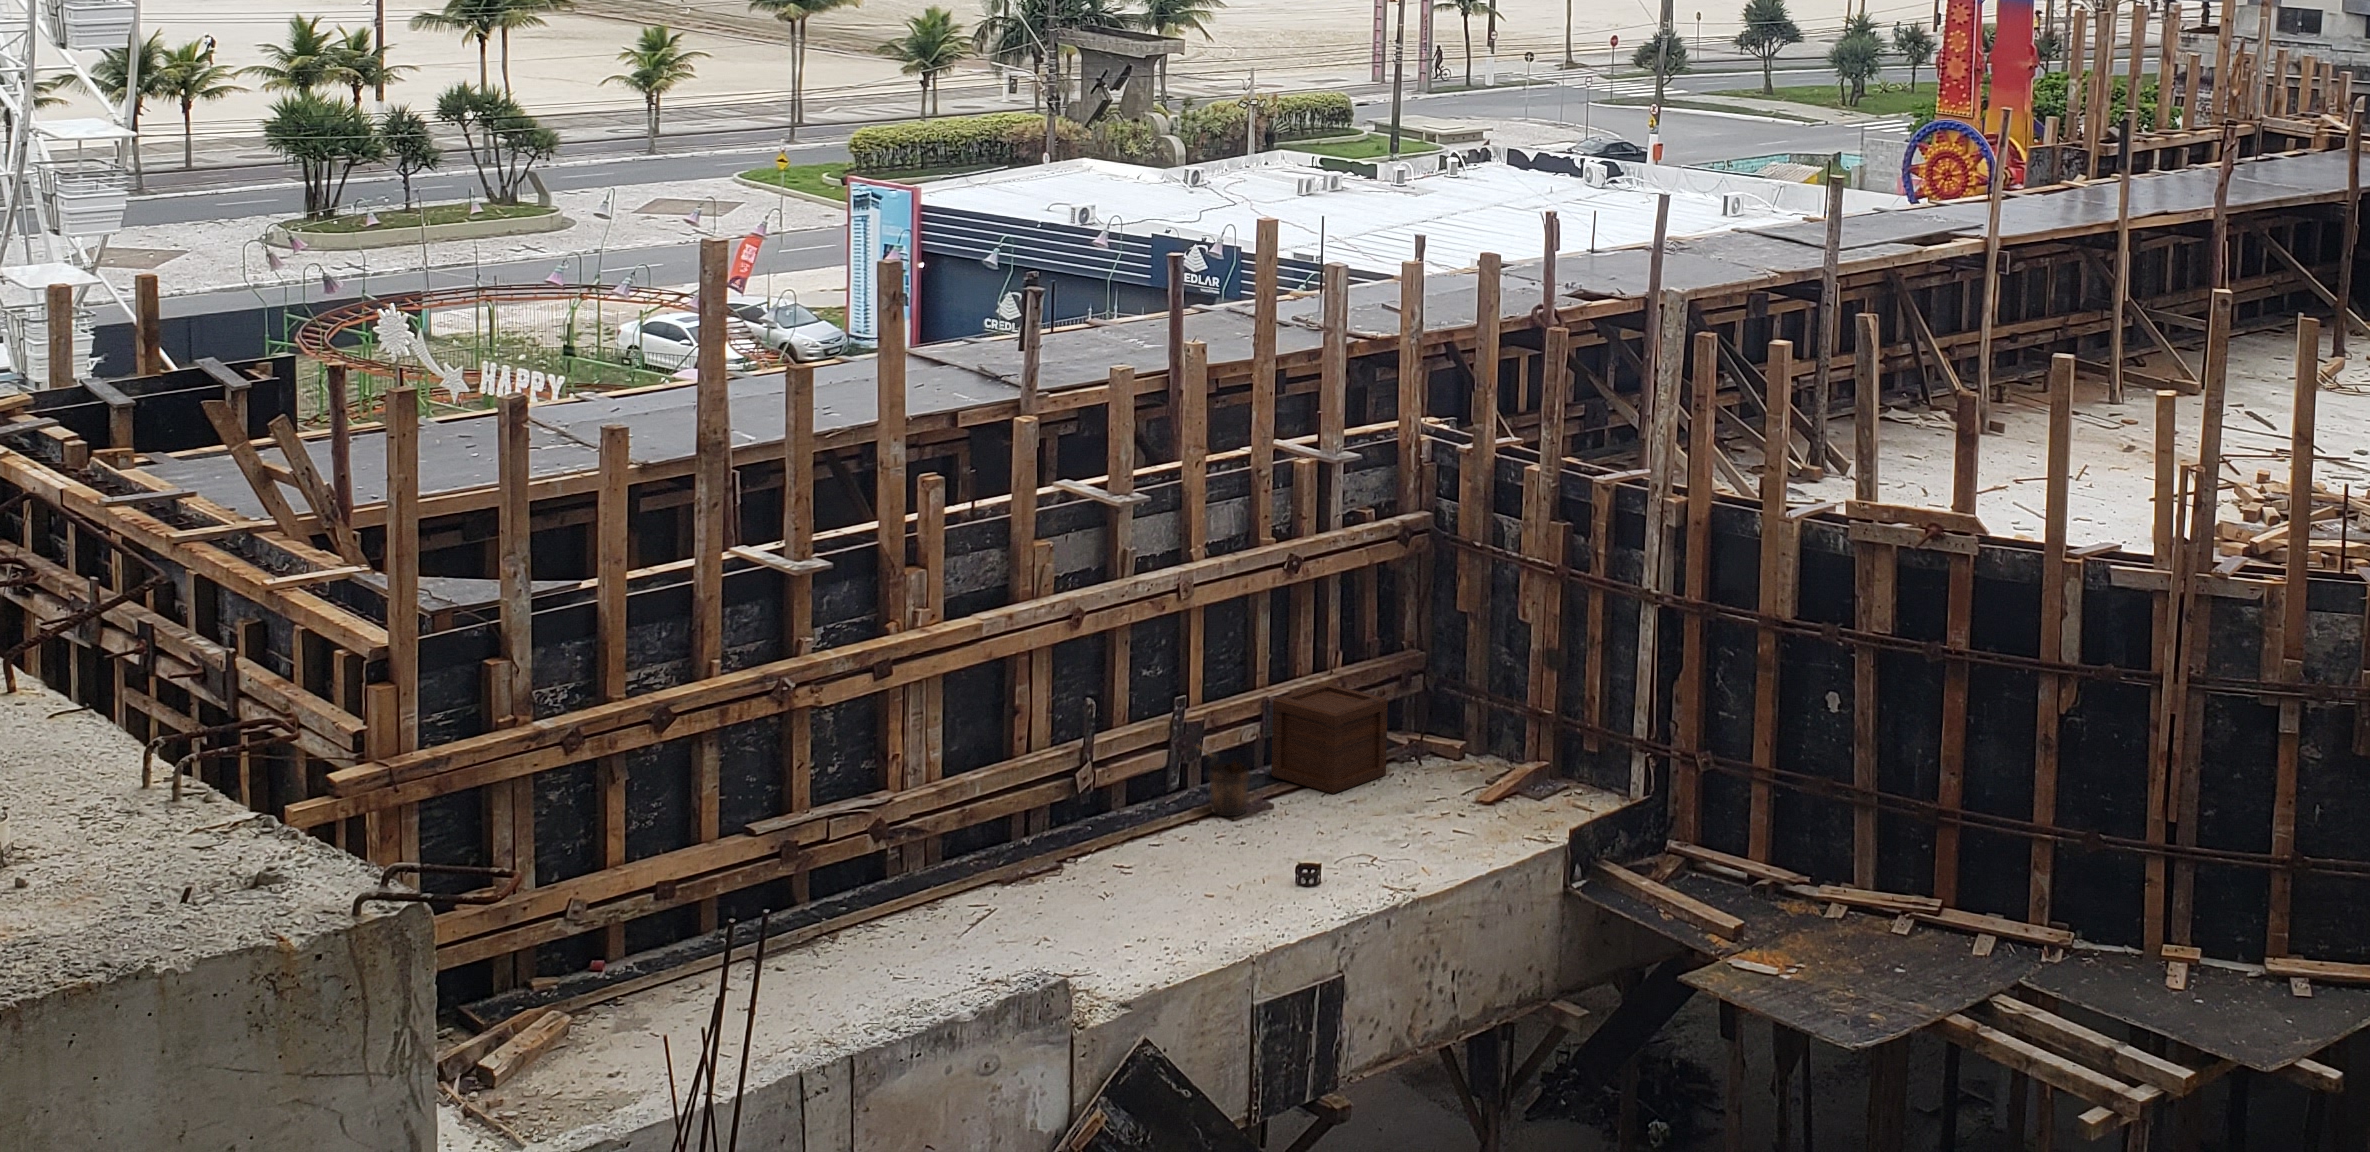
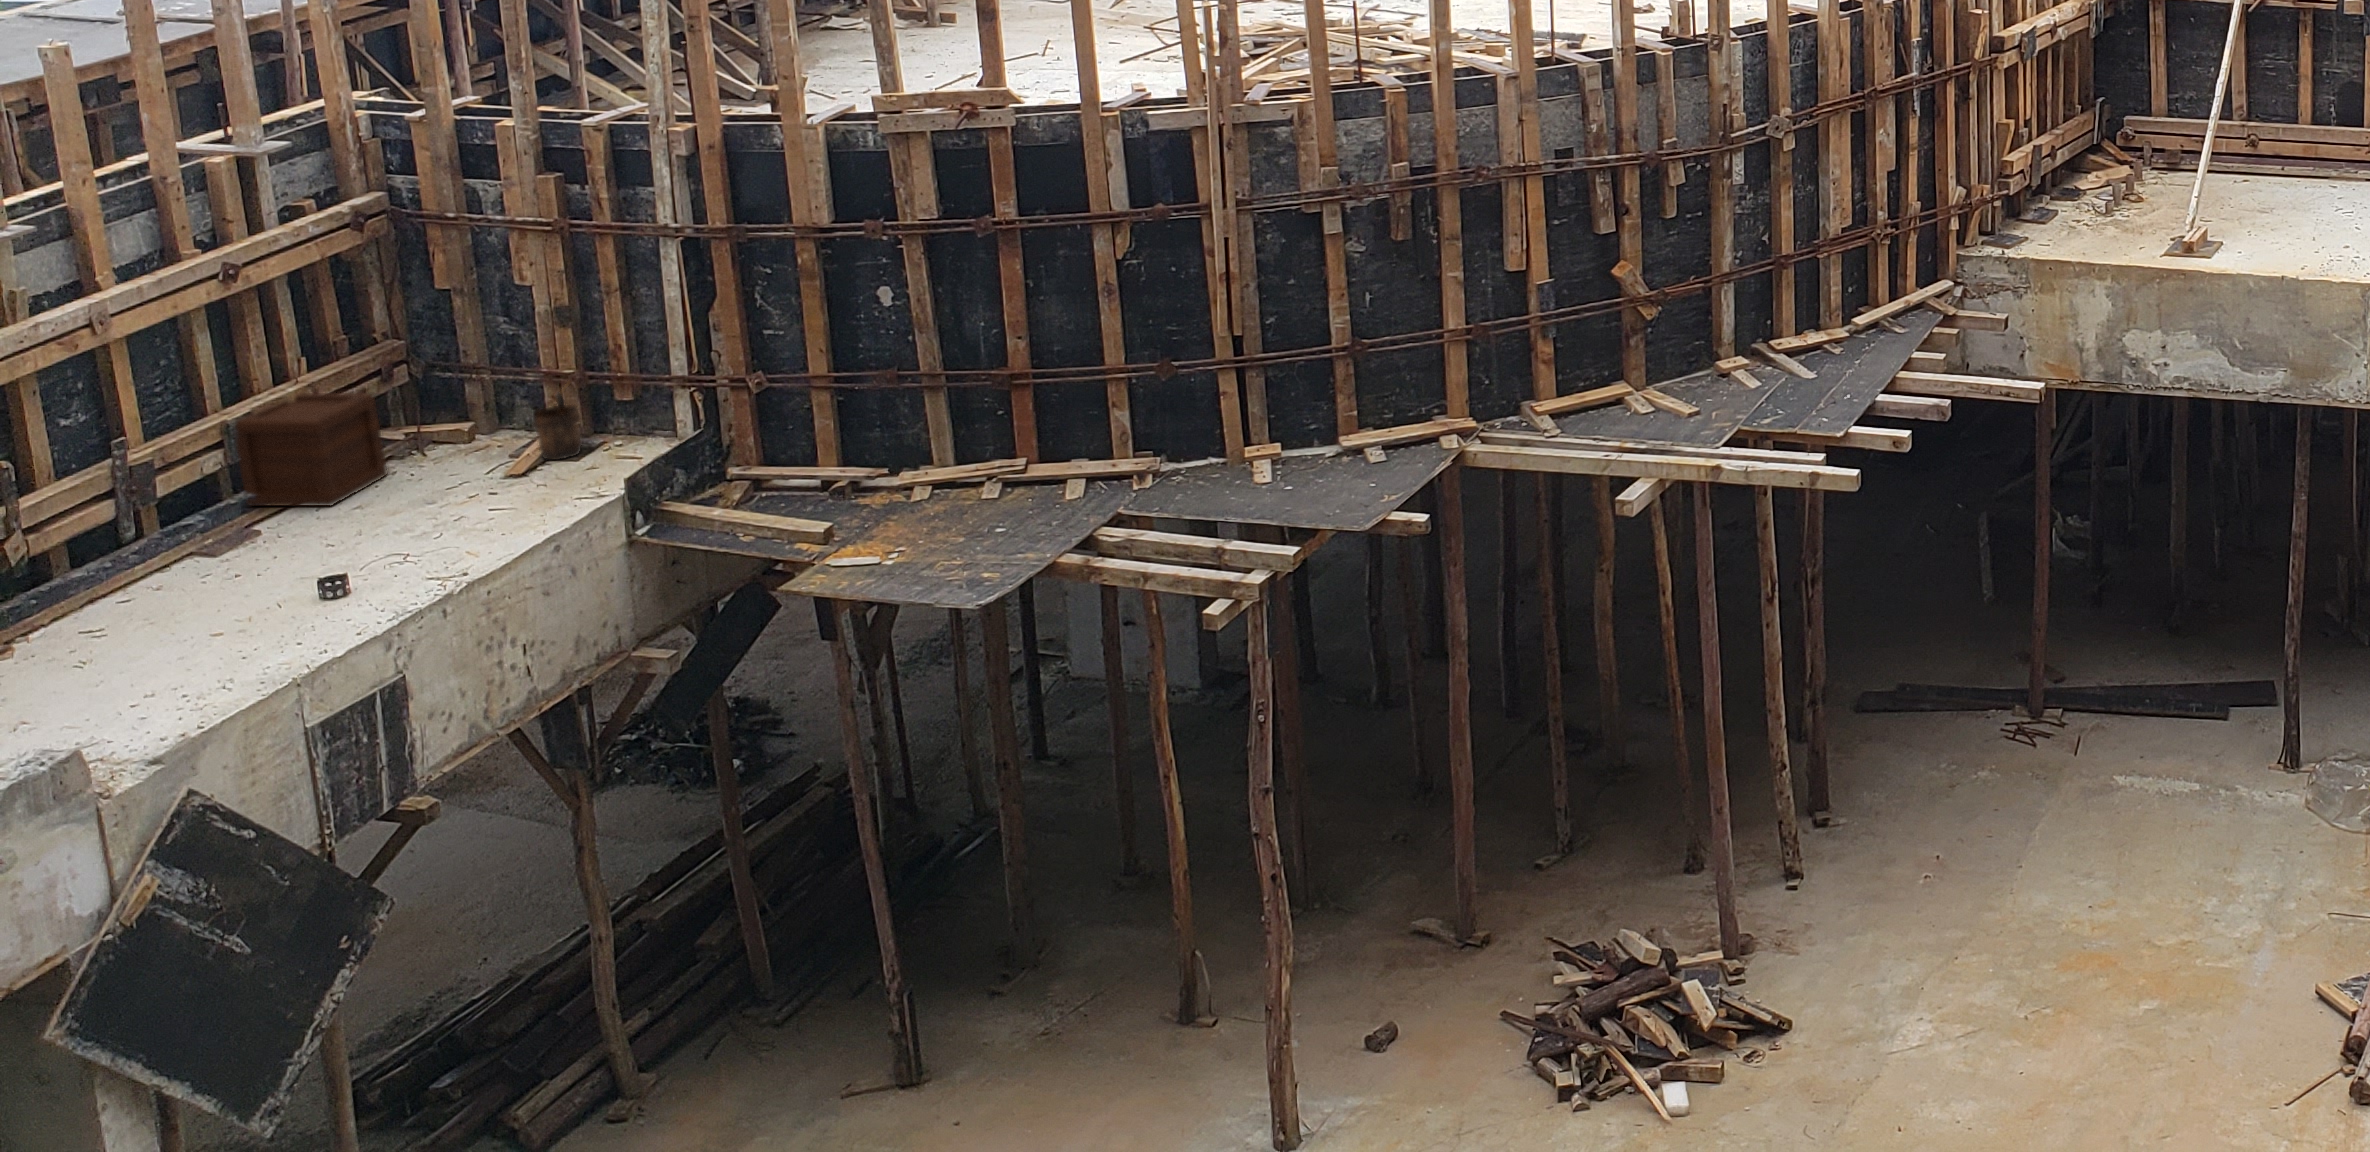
bucket: present [1197,746,1251,816] -> present [533,385,582,460]

